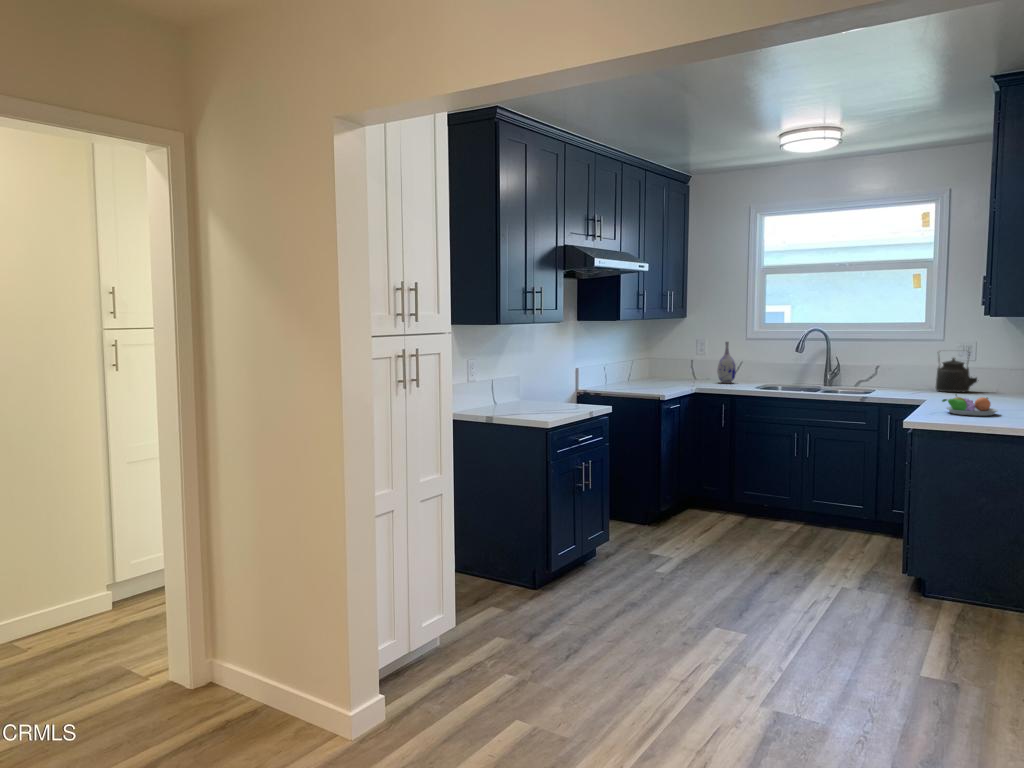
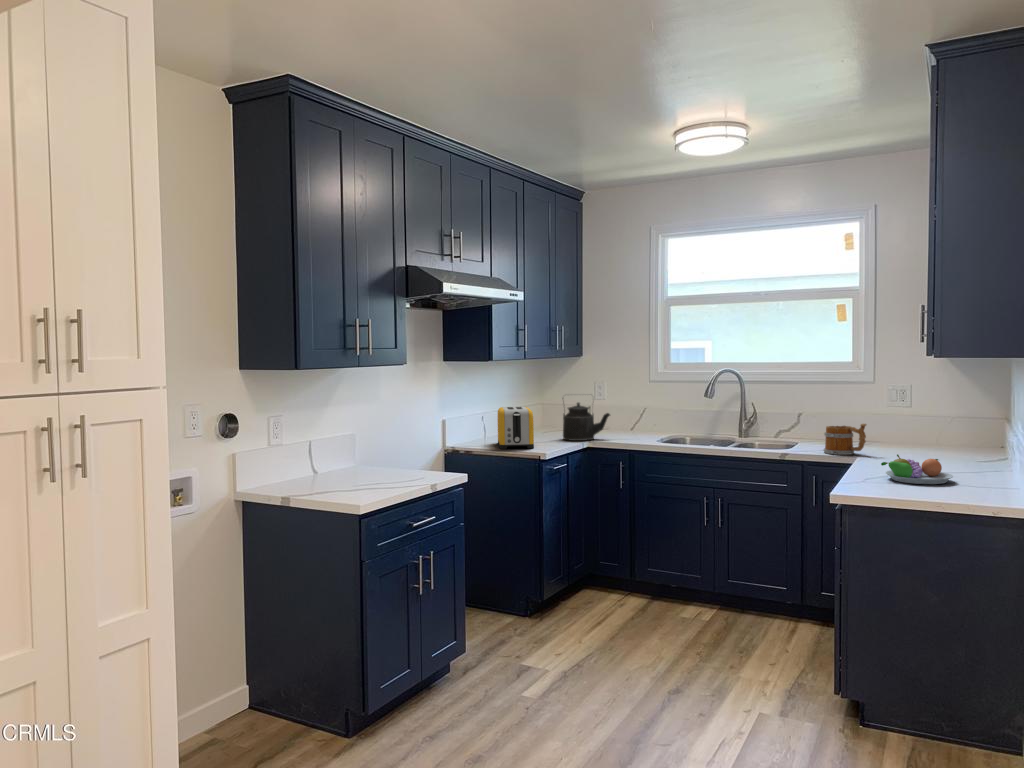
vase: present [717,342,736,383] -> none [617,385,639,434]
kettle: present [936,352,977,392] -> present [563,402,610,441]
toaster: none [620,358,653,392] -> present [498,407,534,449]
mug: none [897,373,934,398] -> present [823,424,866,455]

